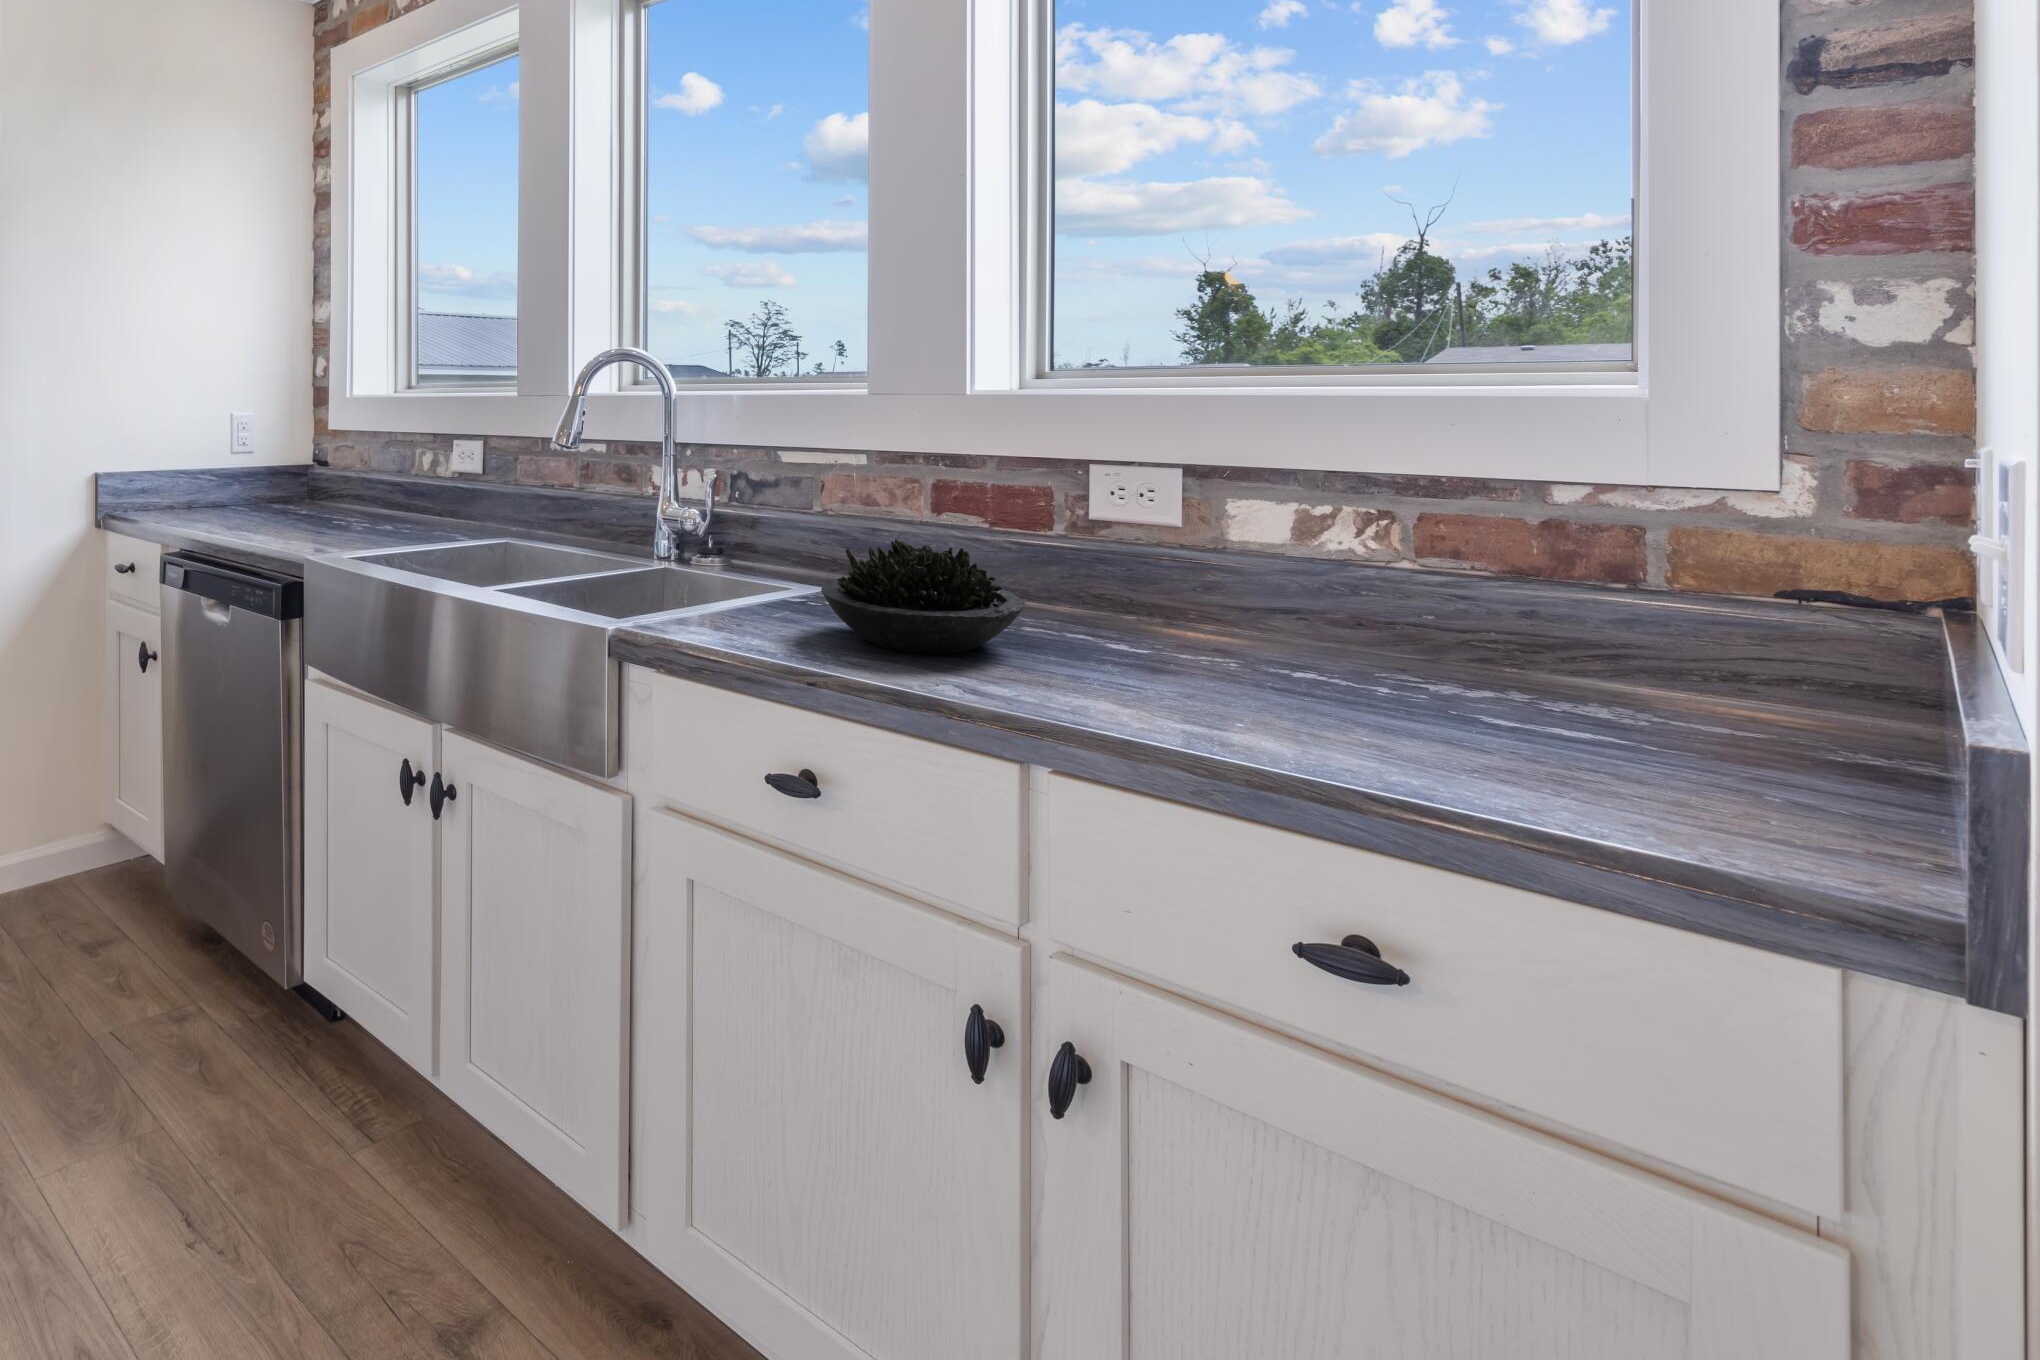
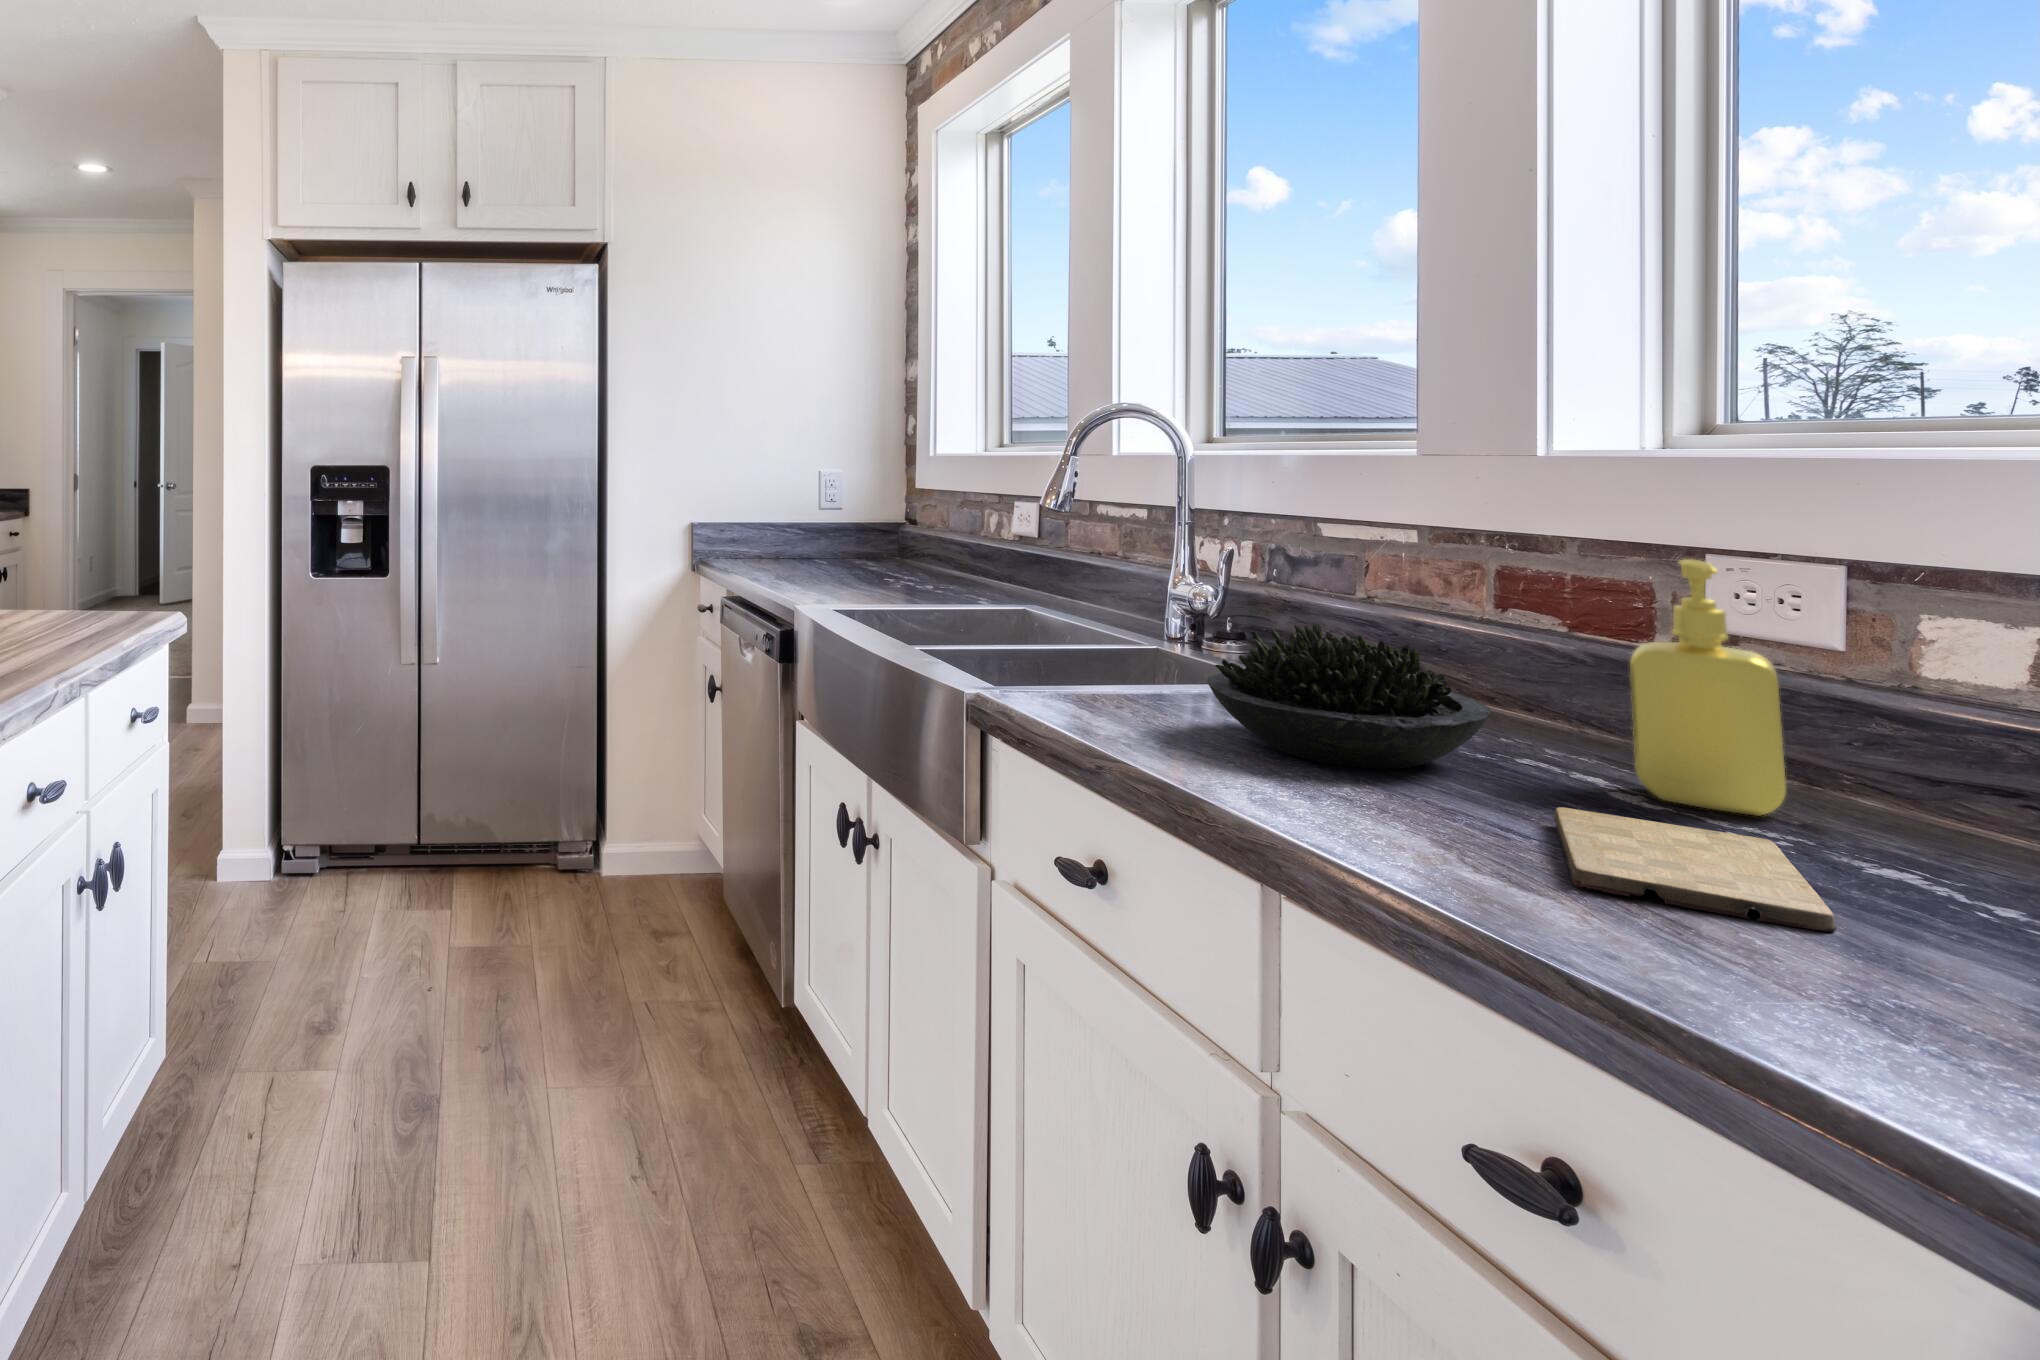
soap dispenser: none [1093,470,1189,646] -> present [1630,559,1786,816]
cutting board: none [1117,663,1349,726] -> present [1554,807,1836,932]

